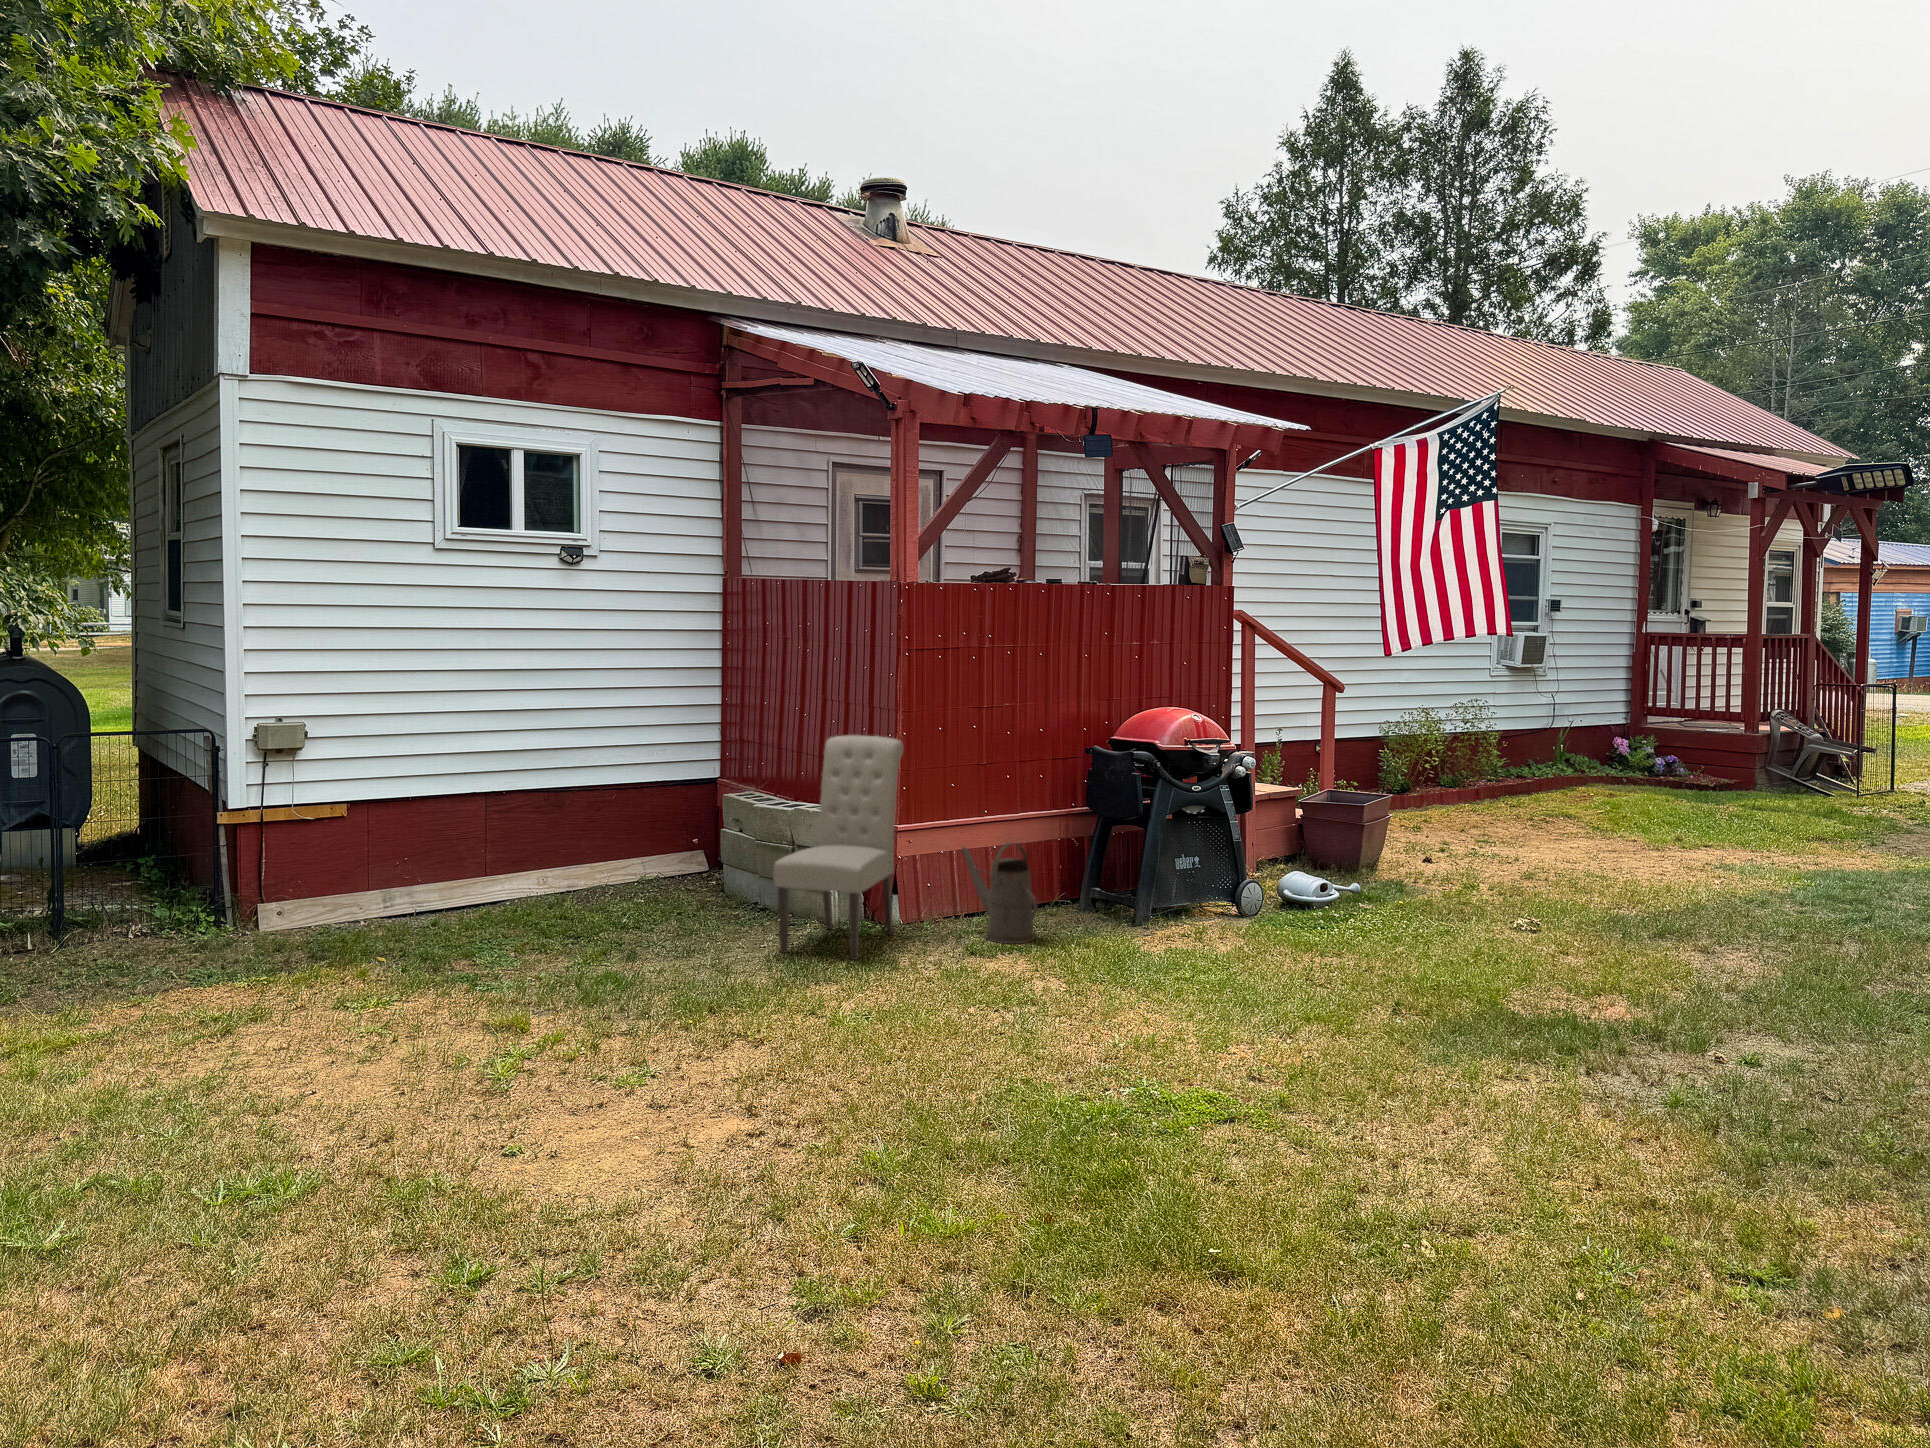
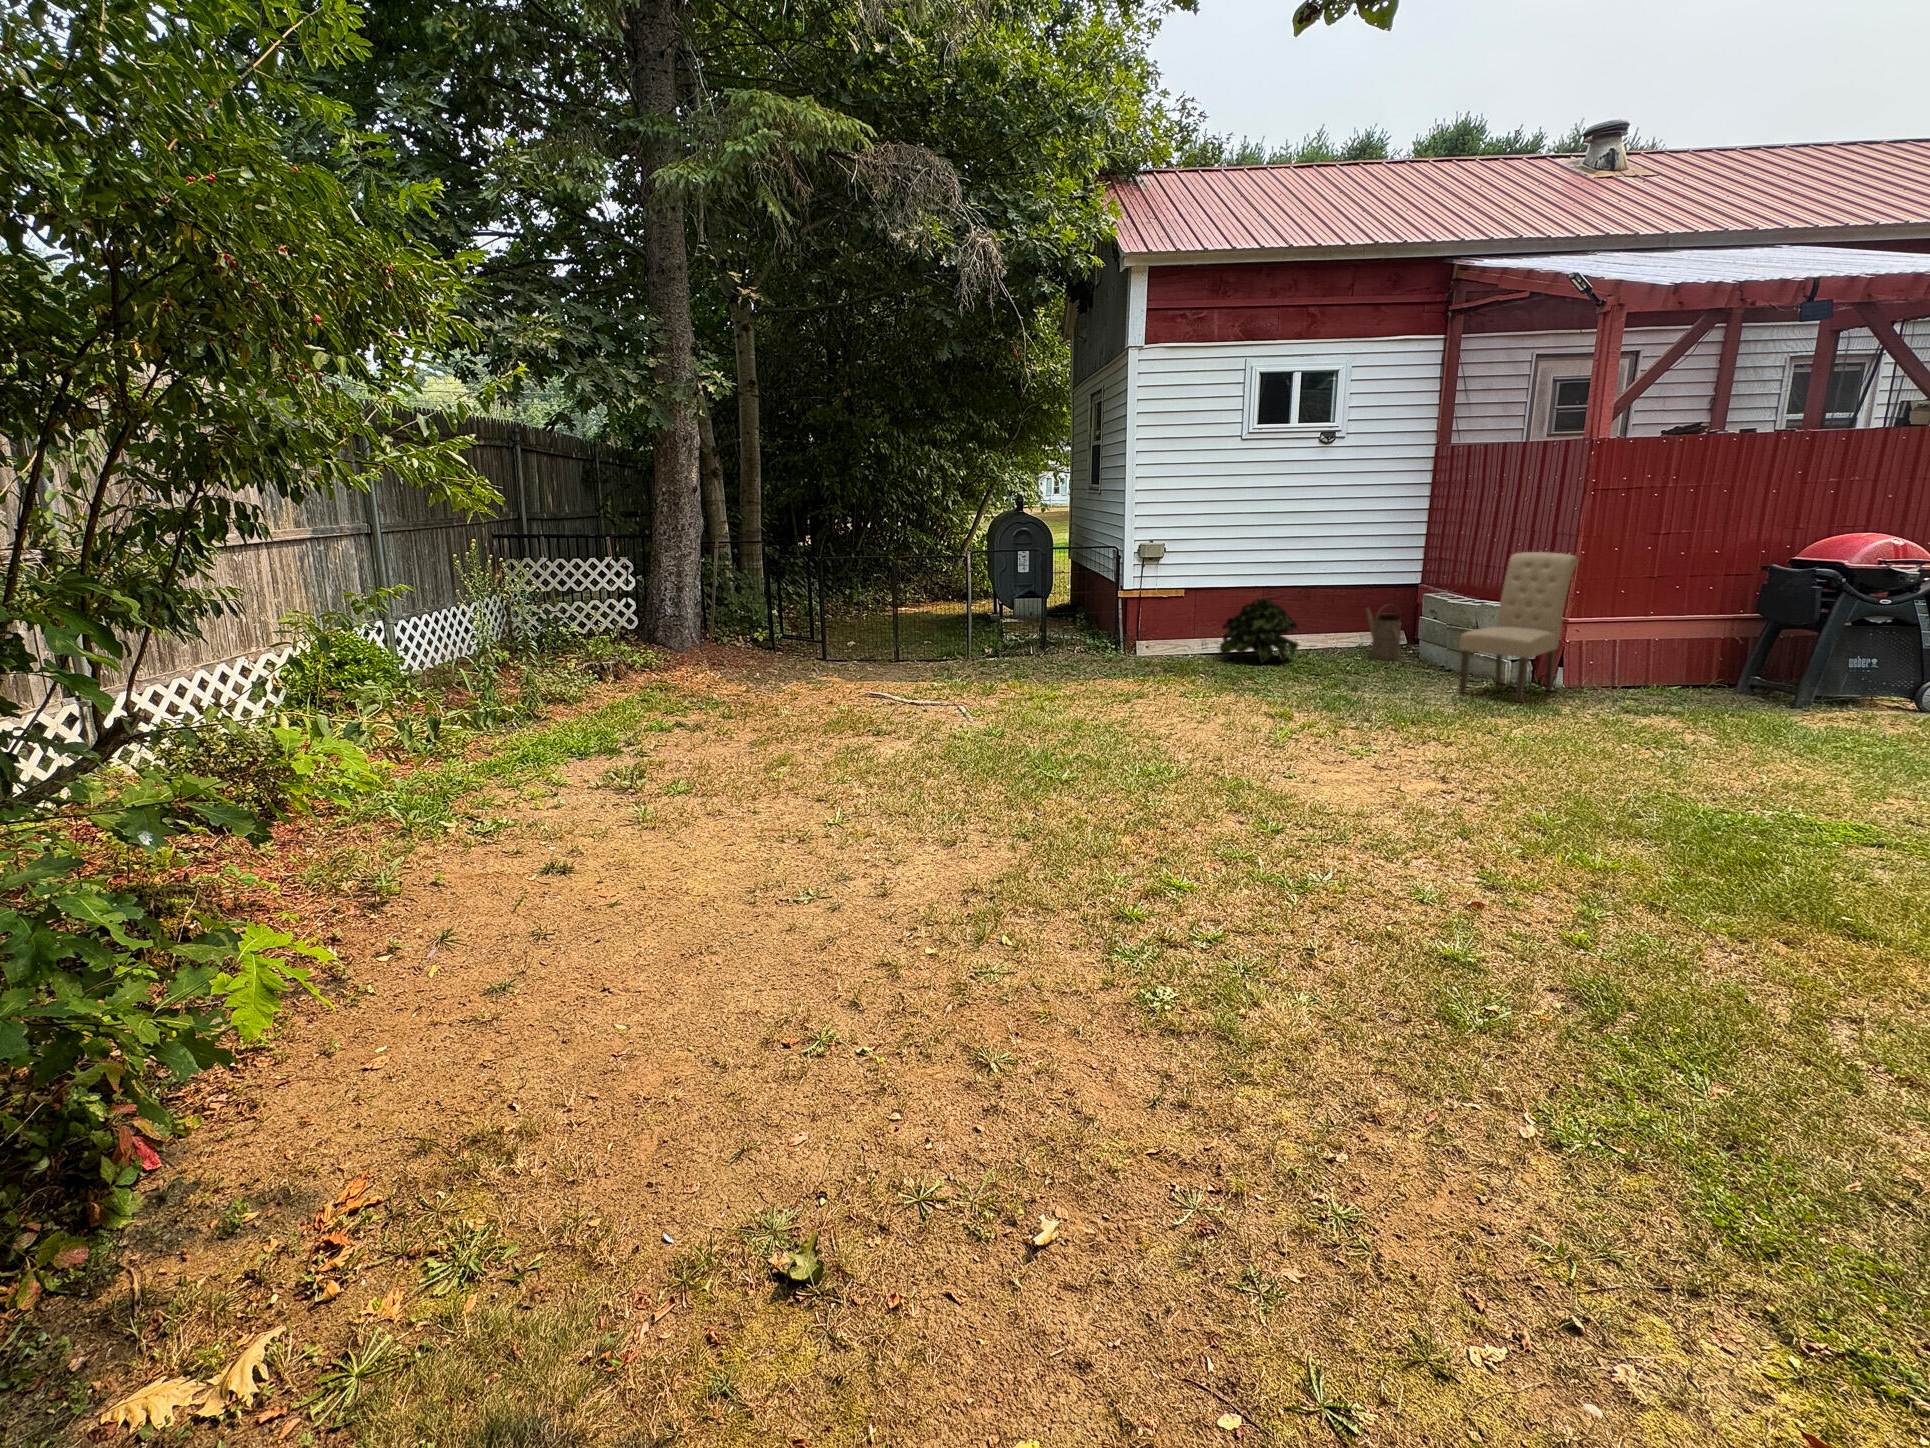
potted plant: none [417,815,551,930] -> present [1220,599,1299,662]
watering can: present [961,842,1038,944] -> present [1366,606,1401,660]

